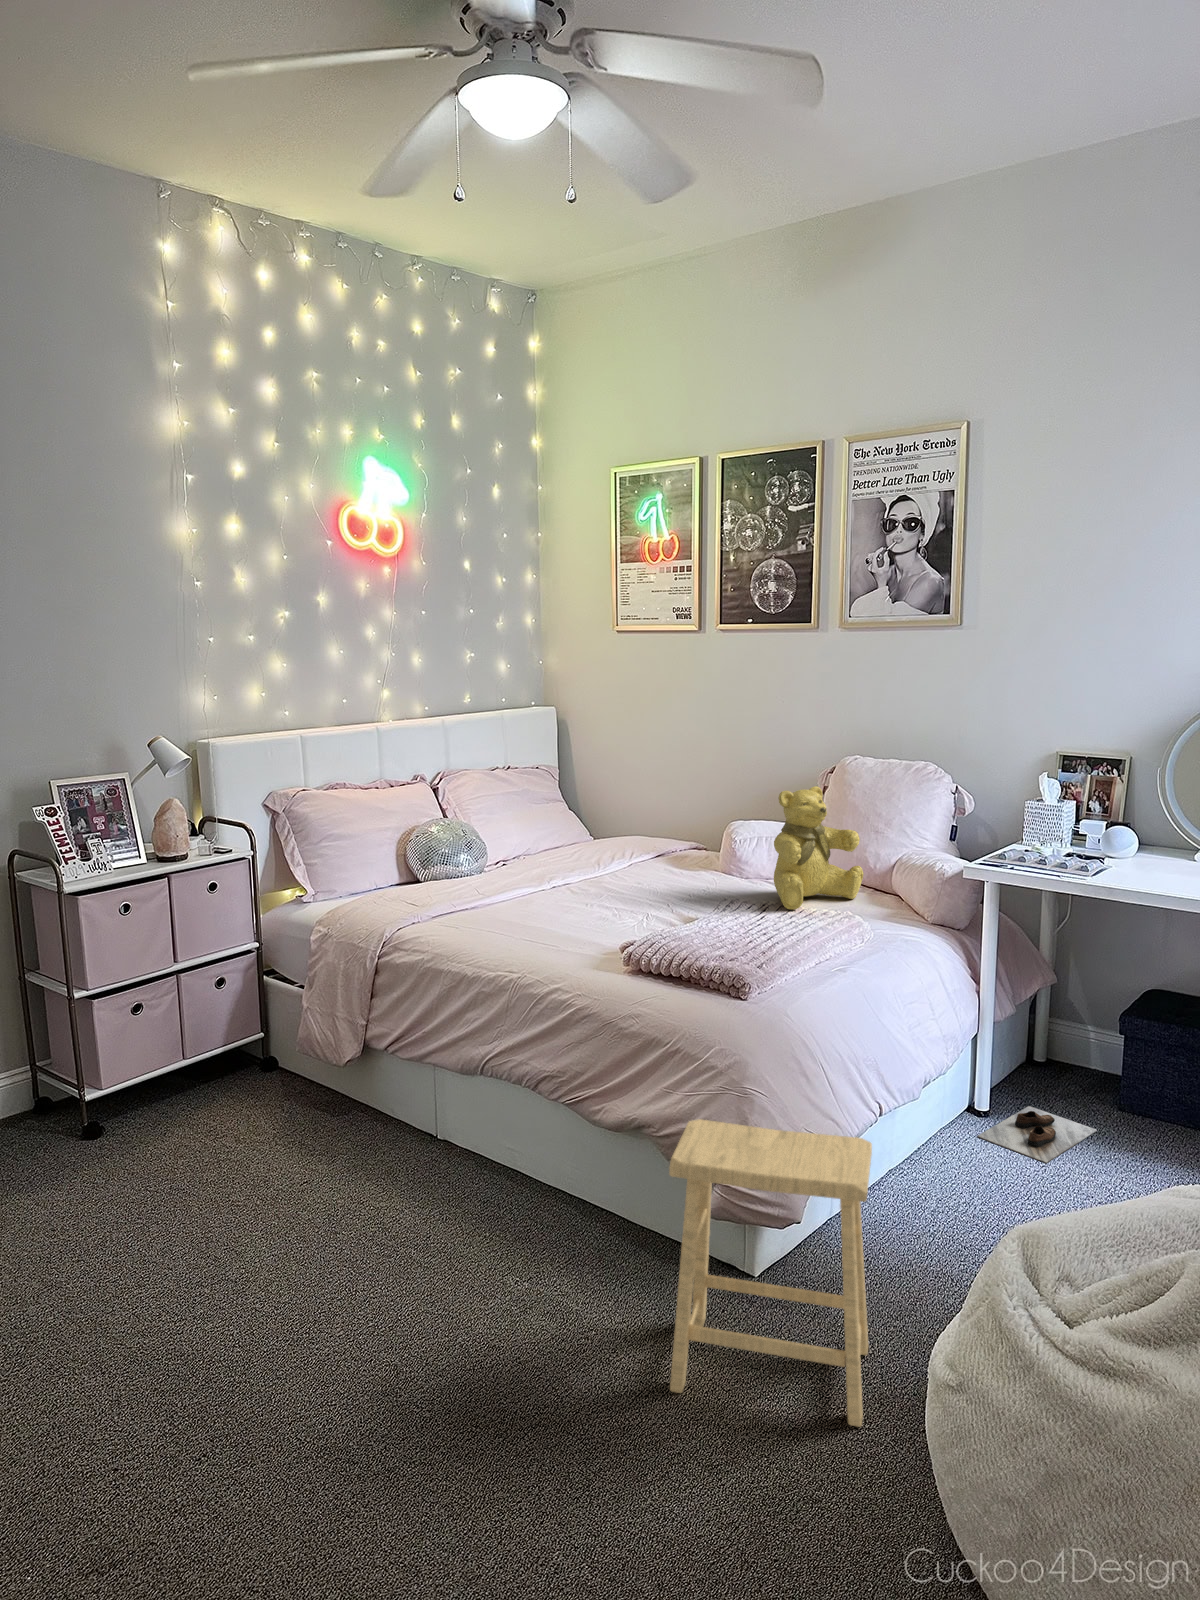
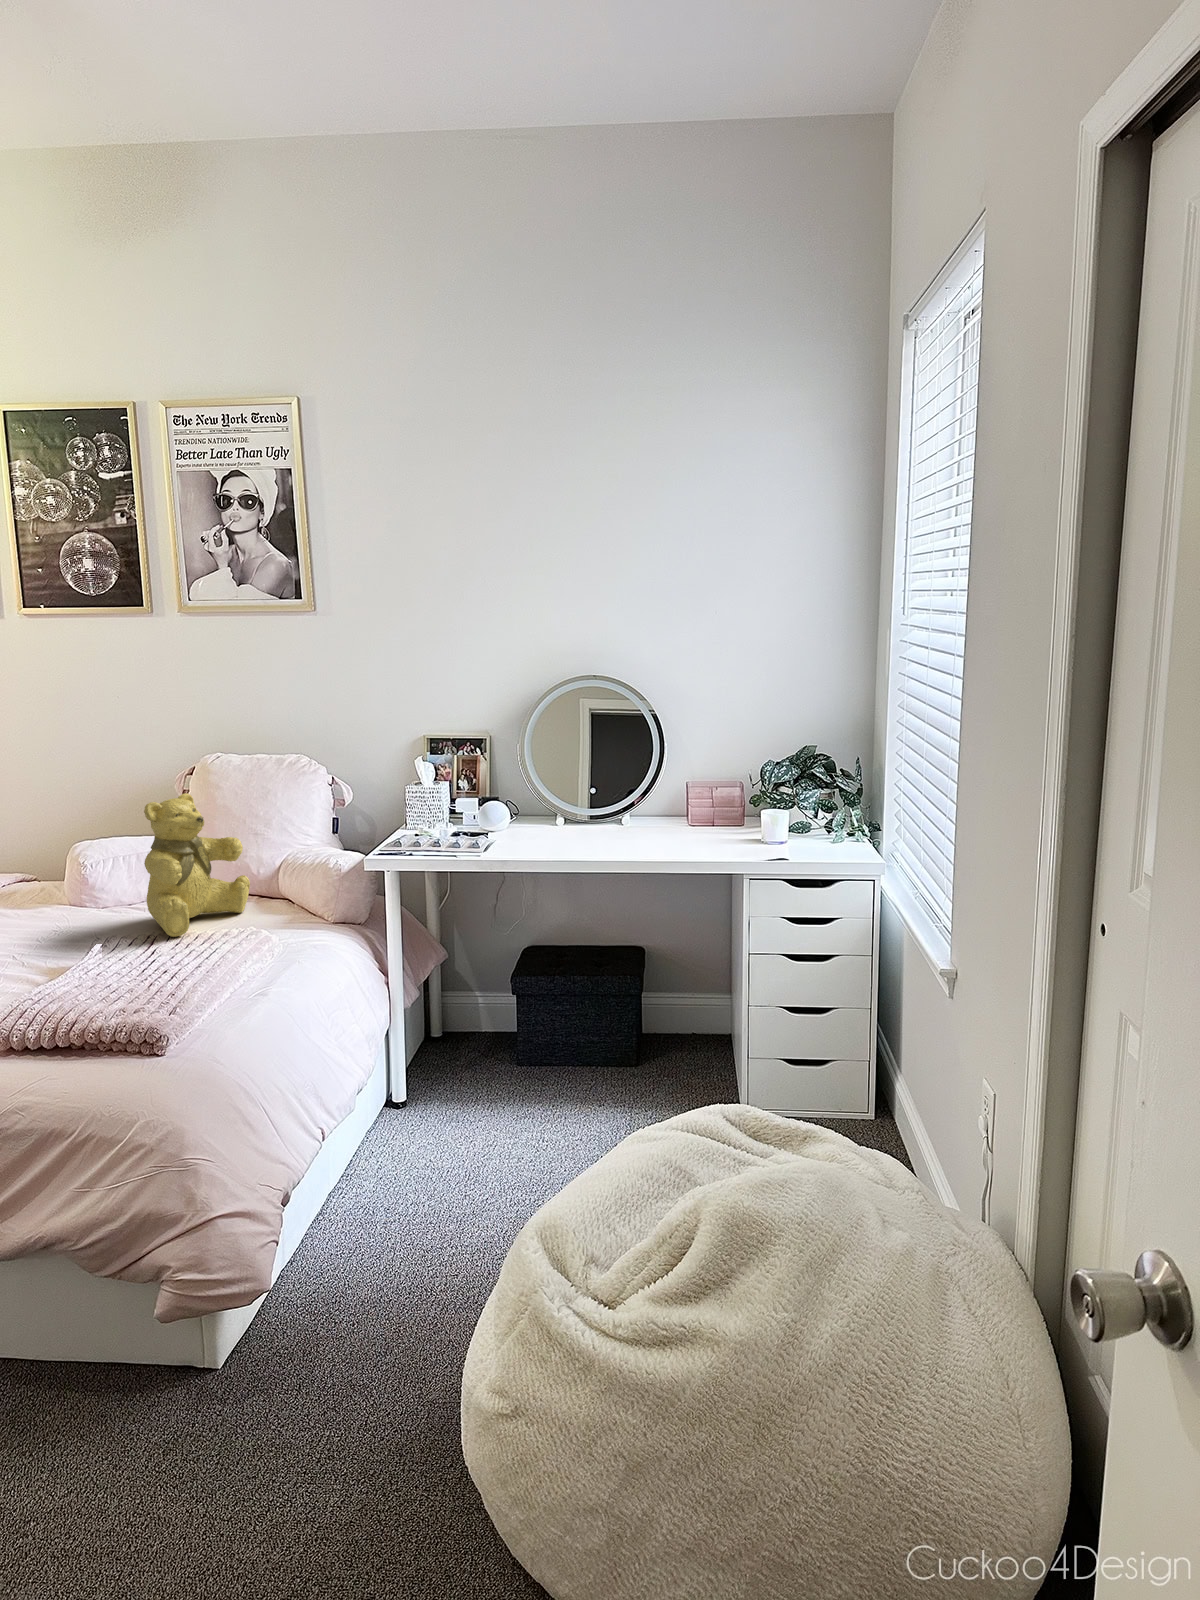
shoe: present [977,1106,1097,1163] -> none [406,1087,509,1140]
footstool: present [669,1119,872,1427] -> none [130,1179,390,1556]

